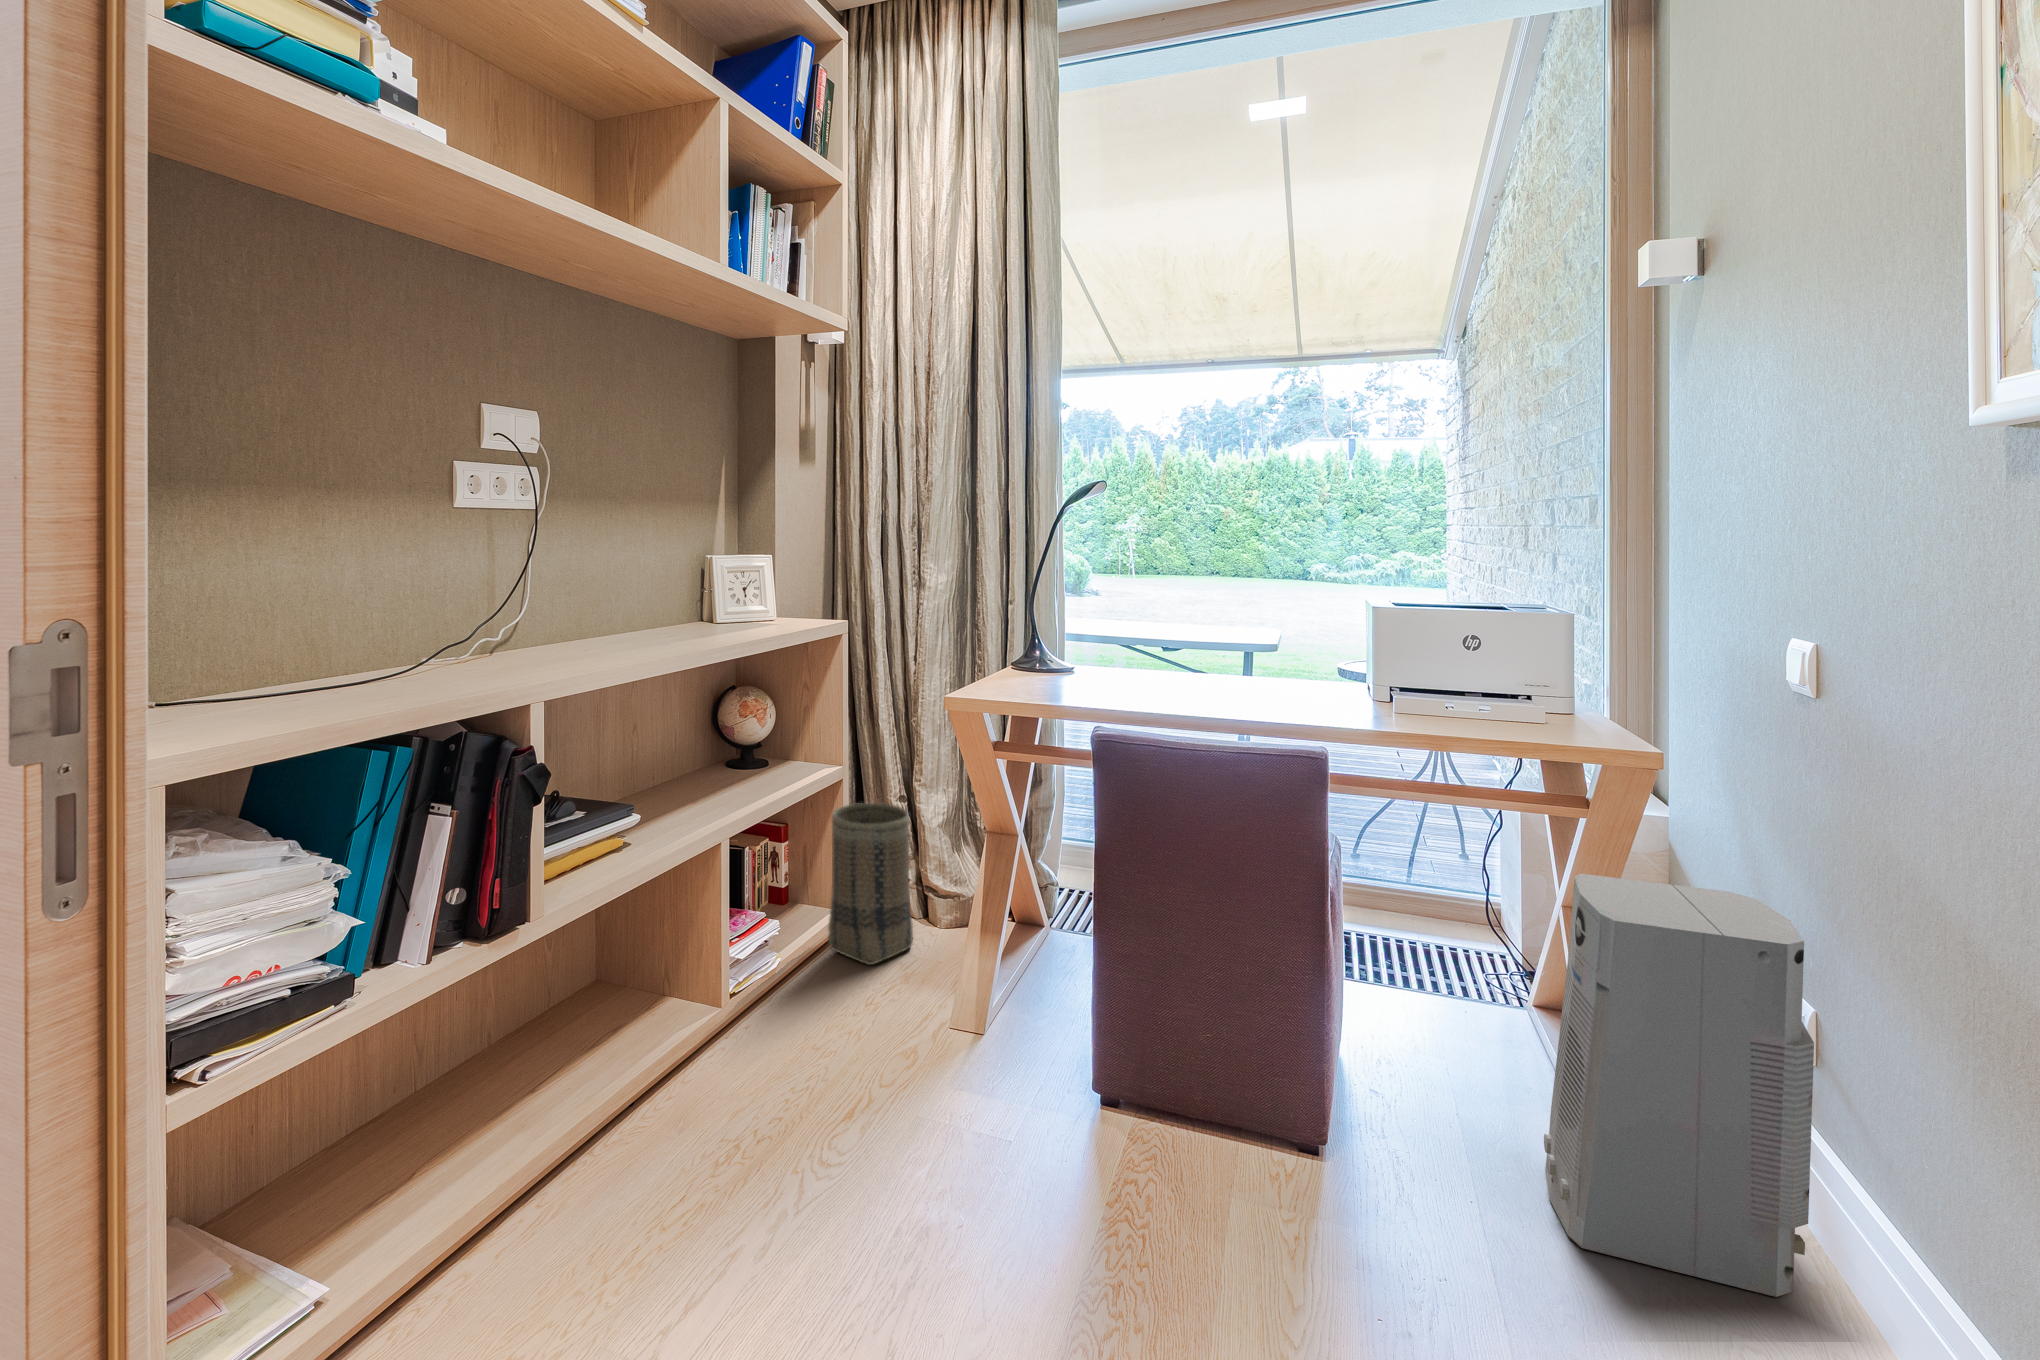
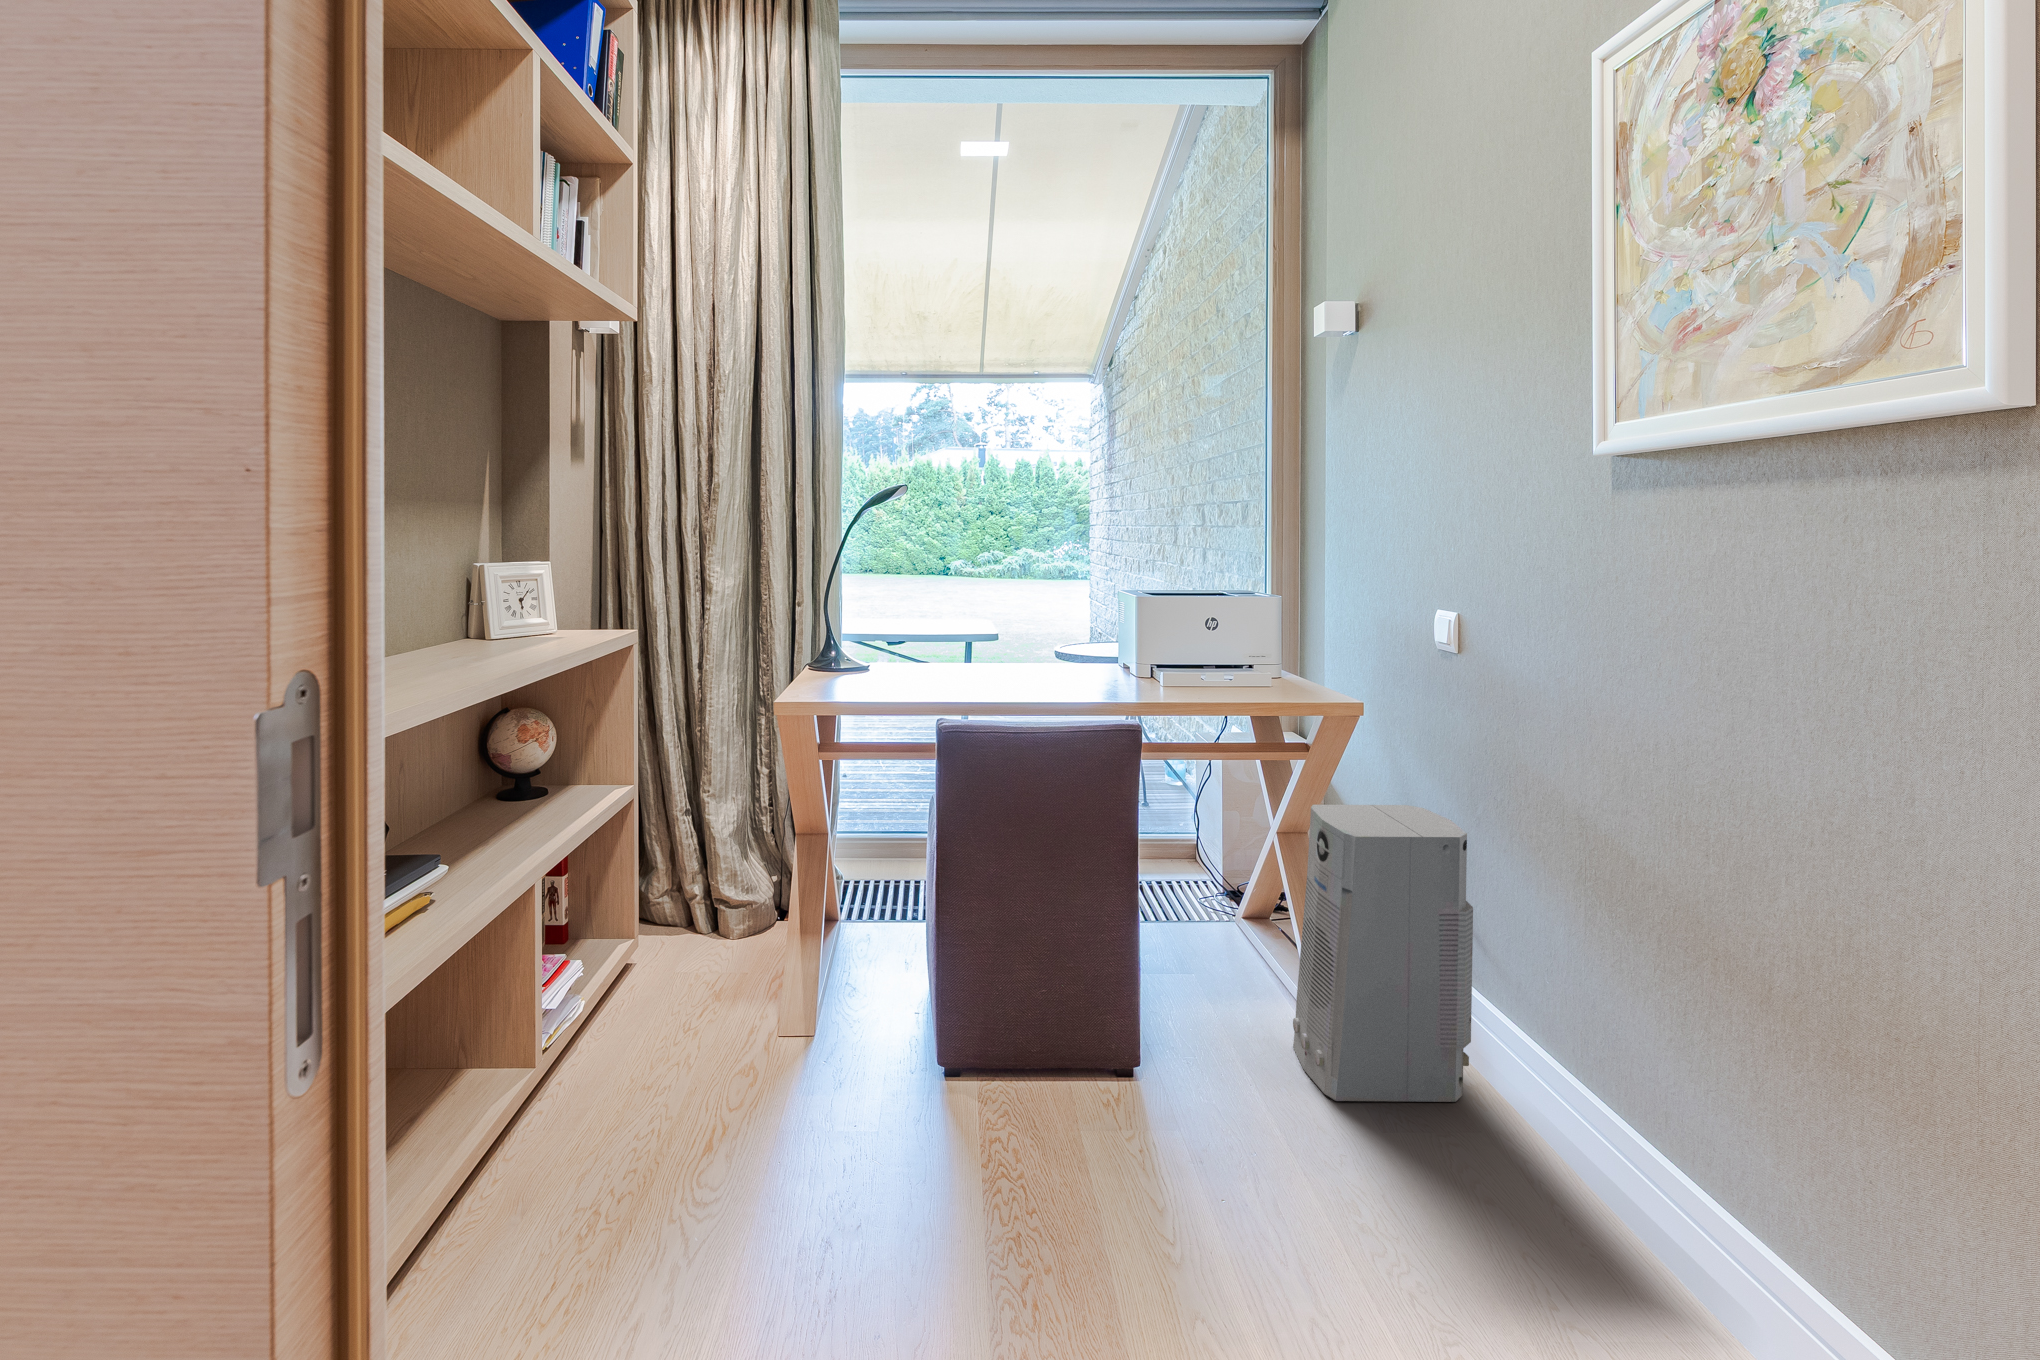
basket: present [828,803,913,965] -> none [623,820,716,992]

